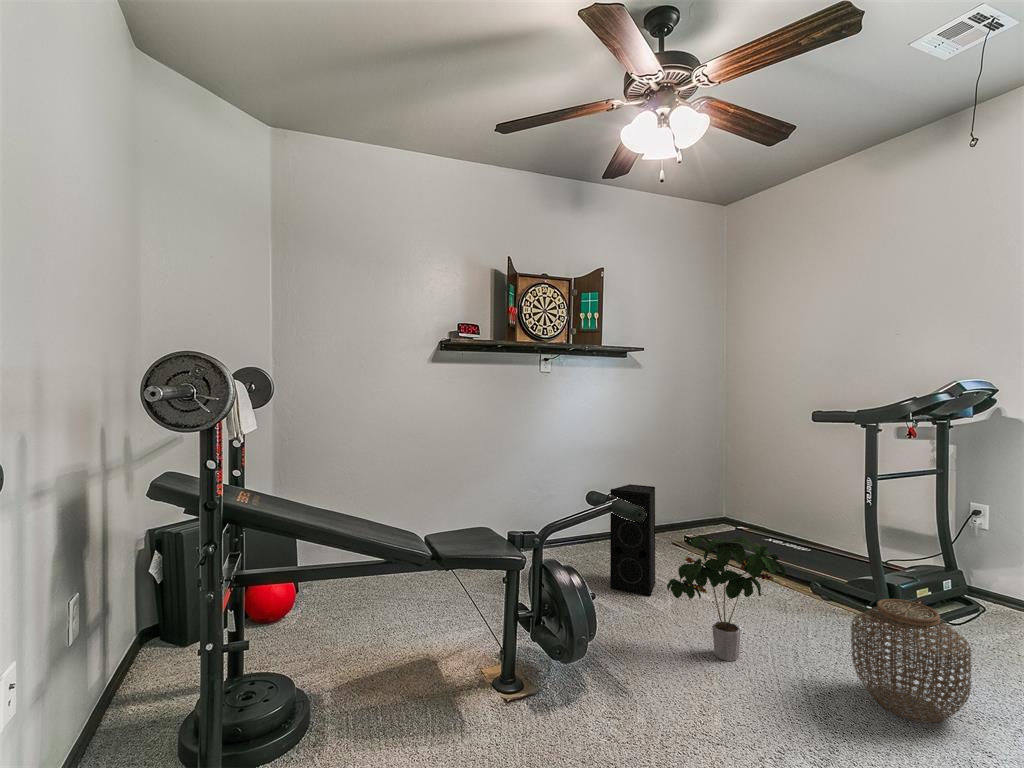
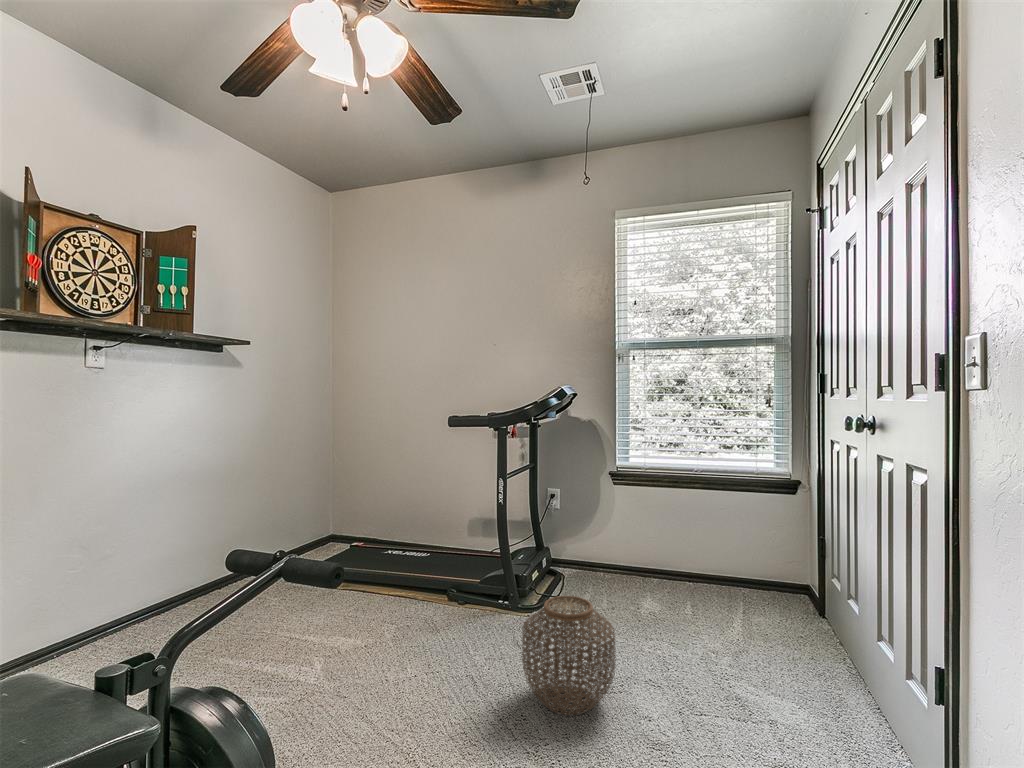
speaker: present [610,484,655,596] -> none [217,519,280,673]
potted plant: present [667,535,786,661] -> none [322,567,458,724]

